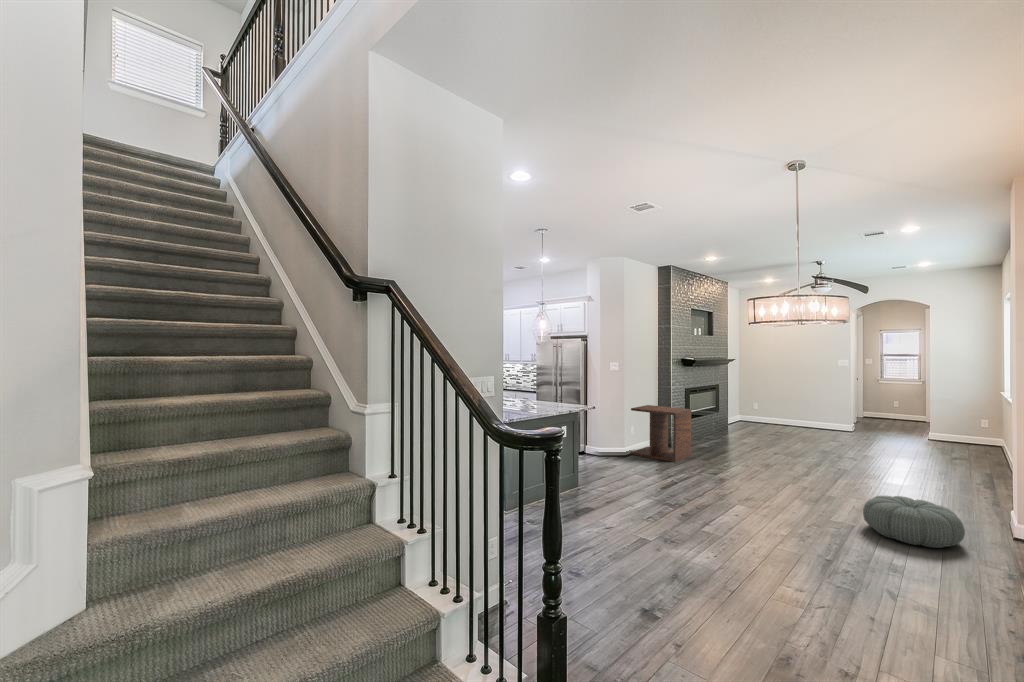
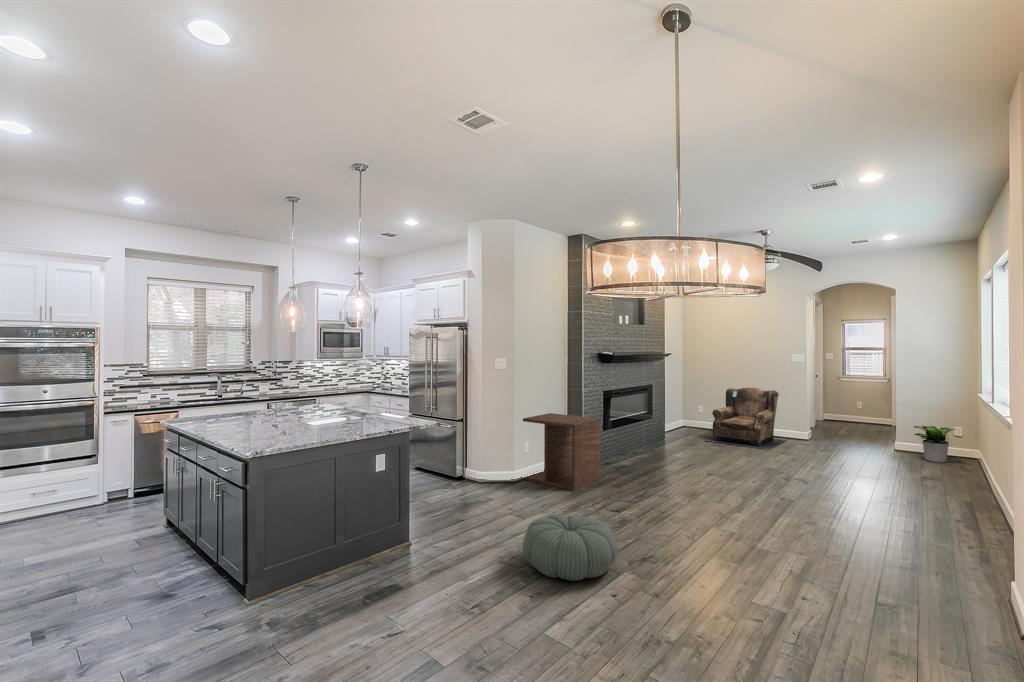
armchair: none [762,388,834,438] -> present [705,387,786,450]
potted plant: none [944,420,989,450] -> present [914,426,962,463]
pouf: present [863,496,965,548] -> present [523,514,617,581]

